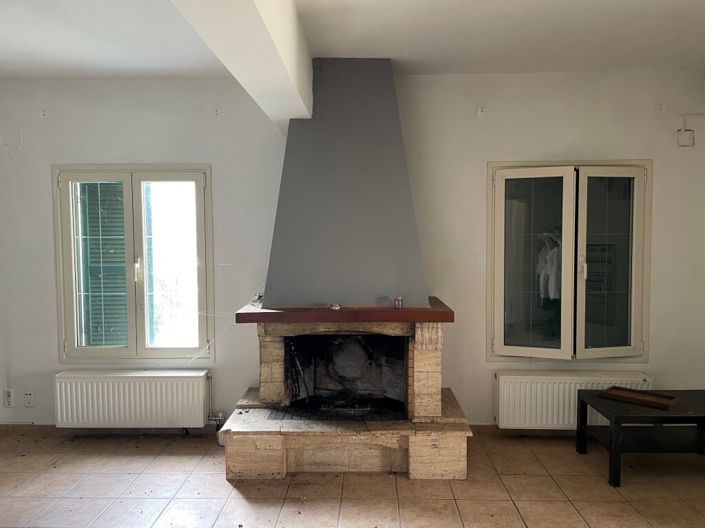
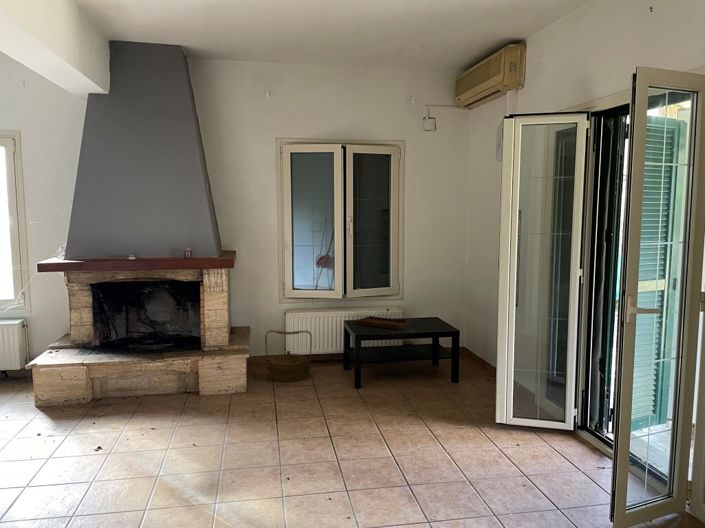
woven basket: none [479,398,540,466] -> present [265,331,312,382]

